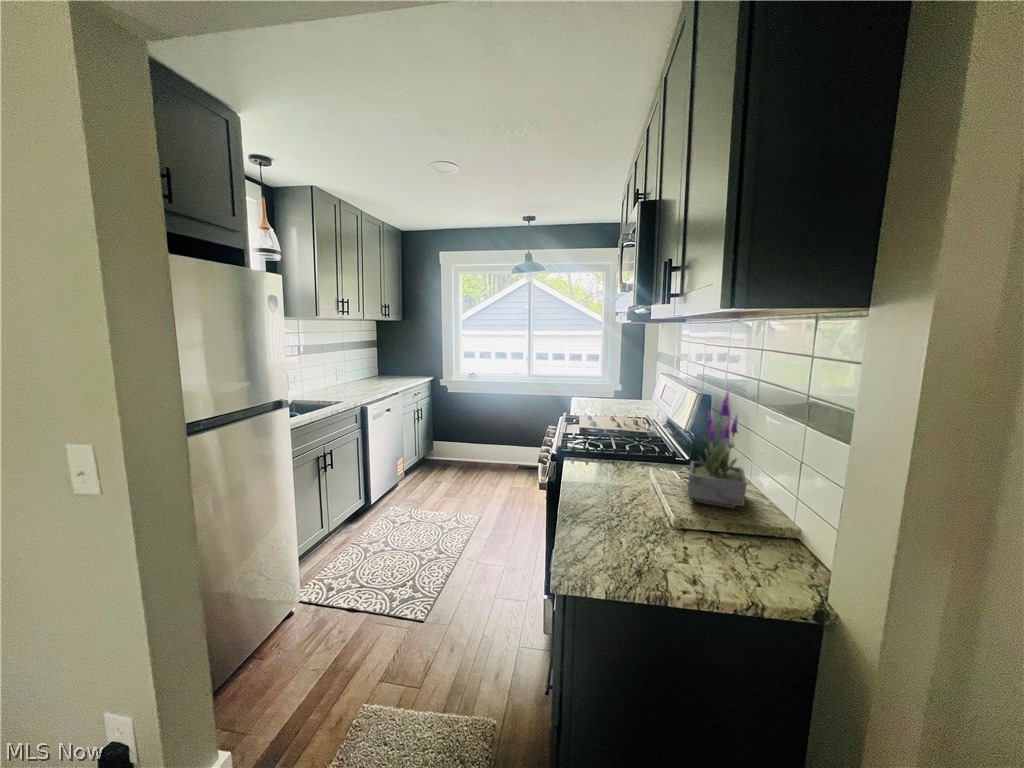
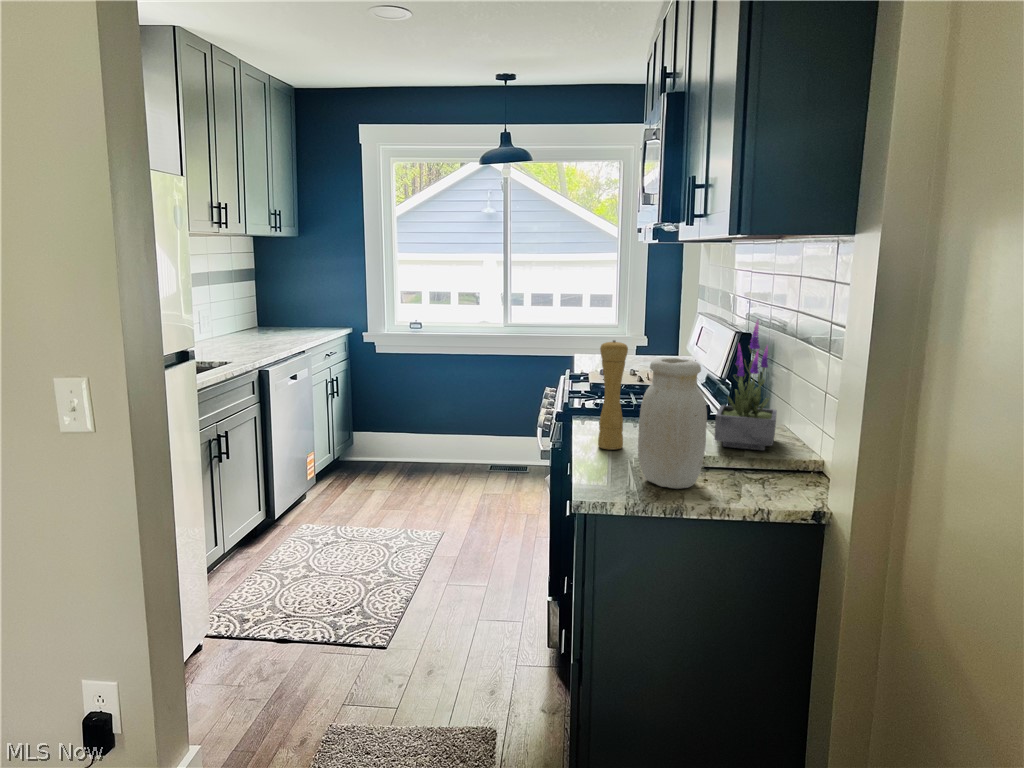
pepper mill: none [583,405,609,501] -> present [598,340,628,449]
jar: none [619,432,689,563] -> present [638,358,707,489]

